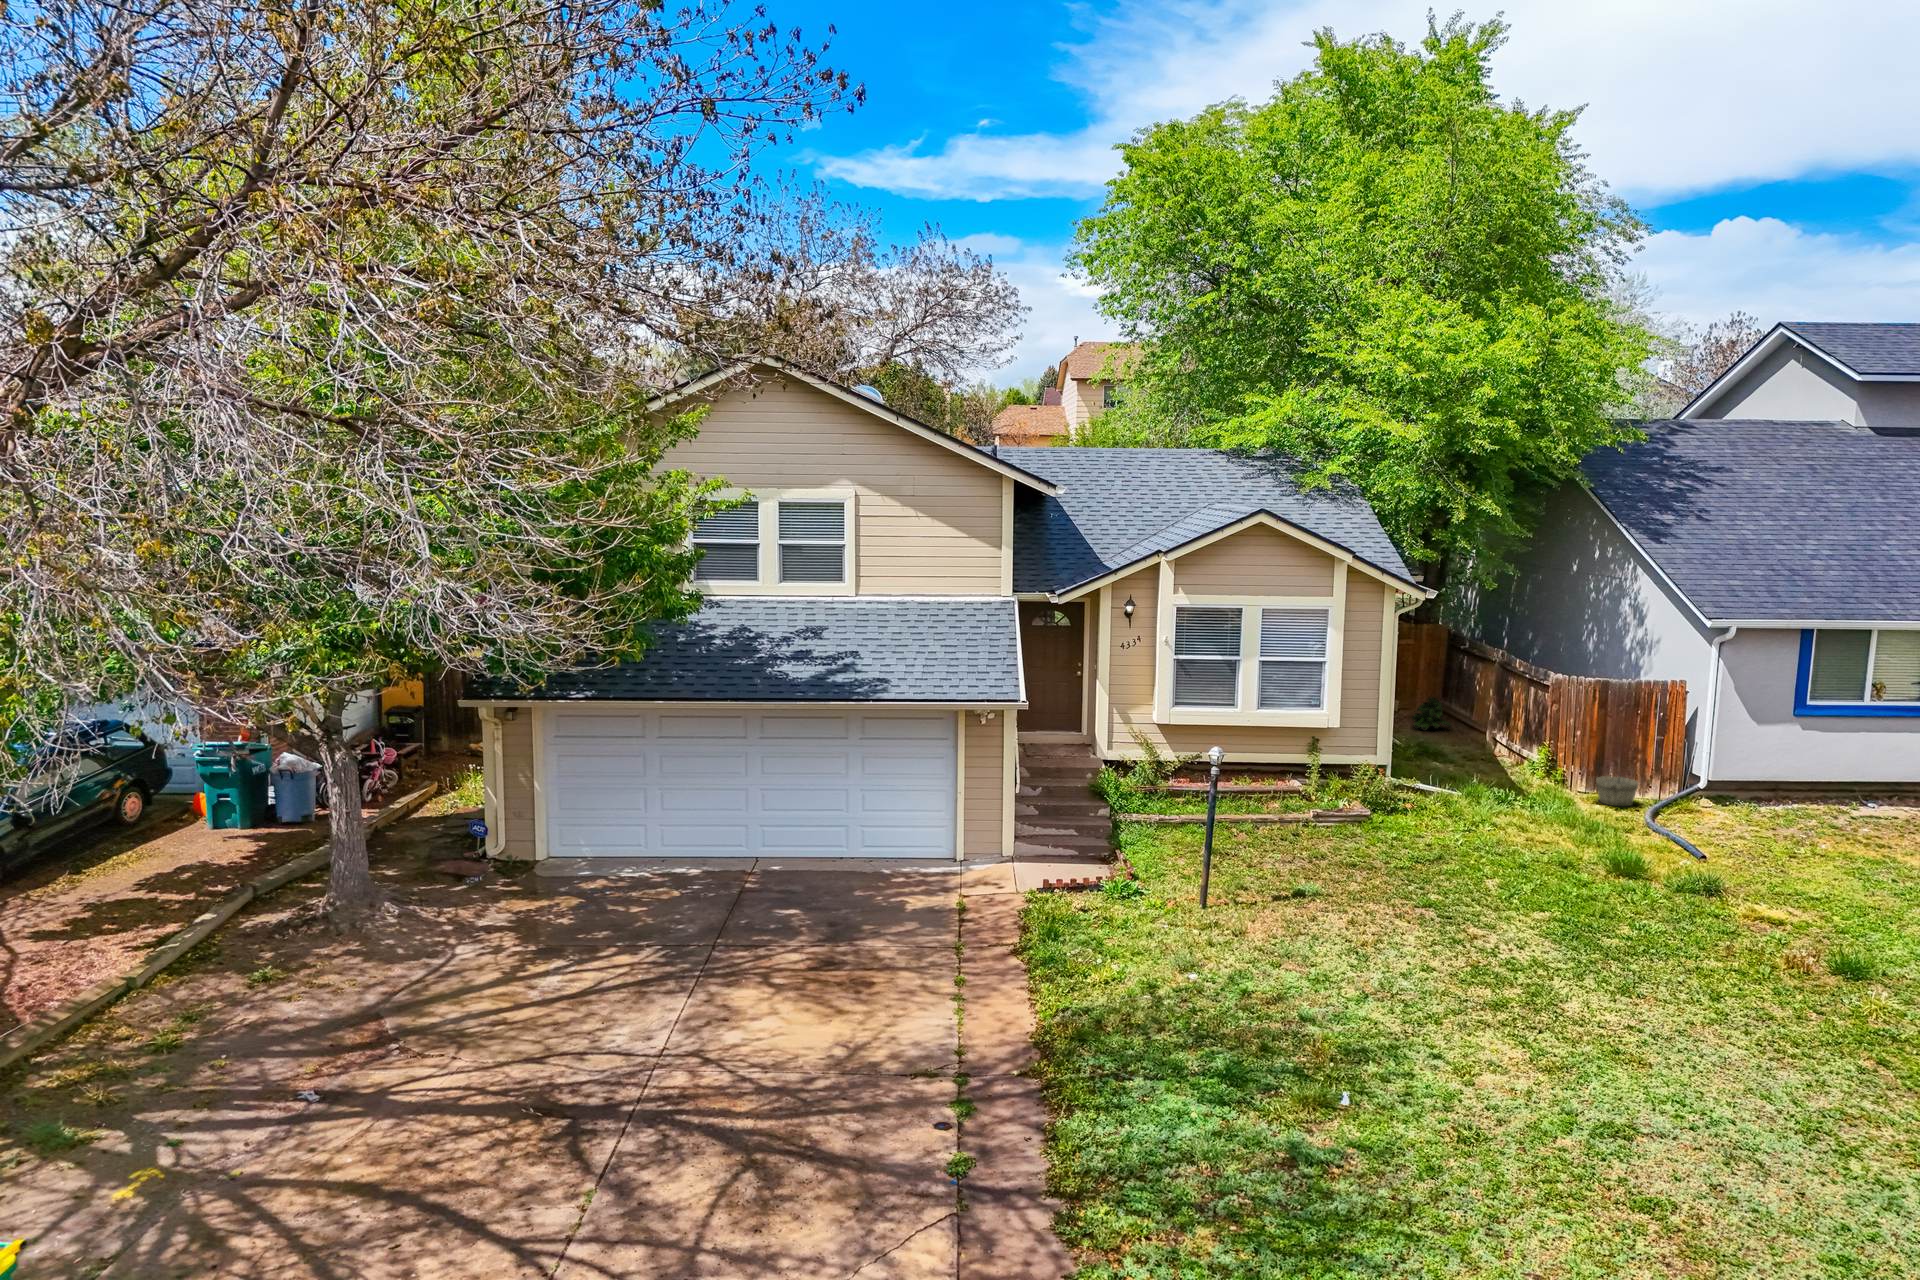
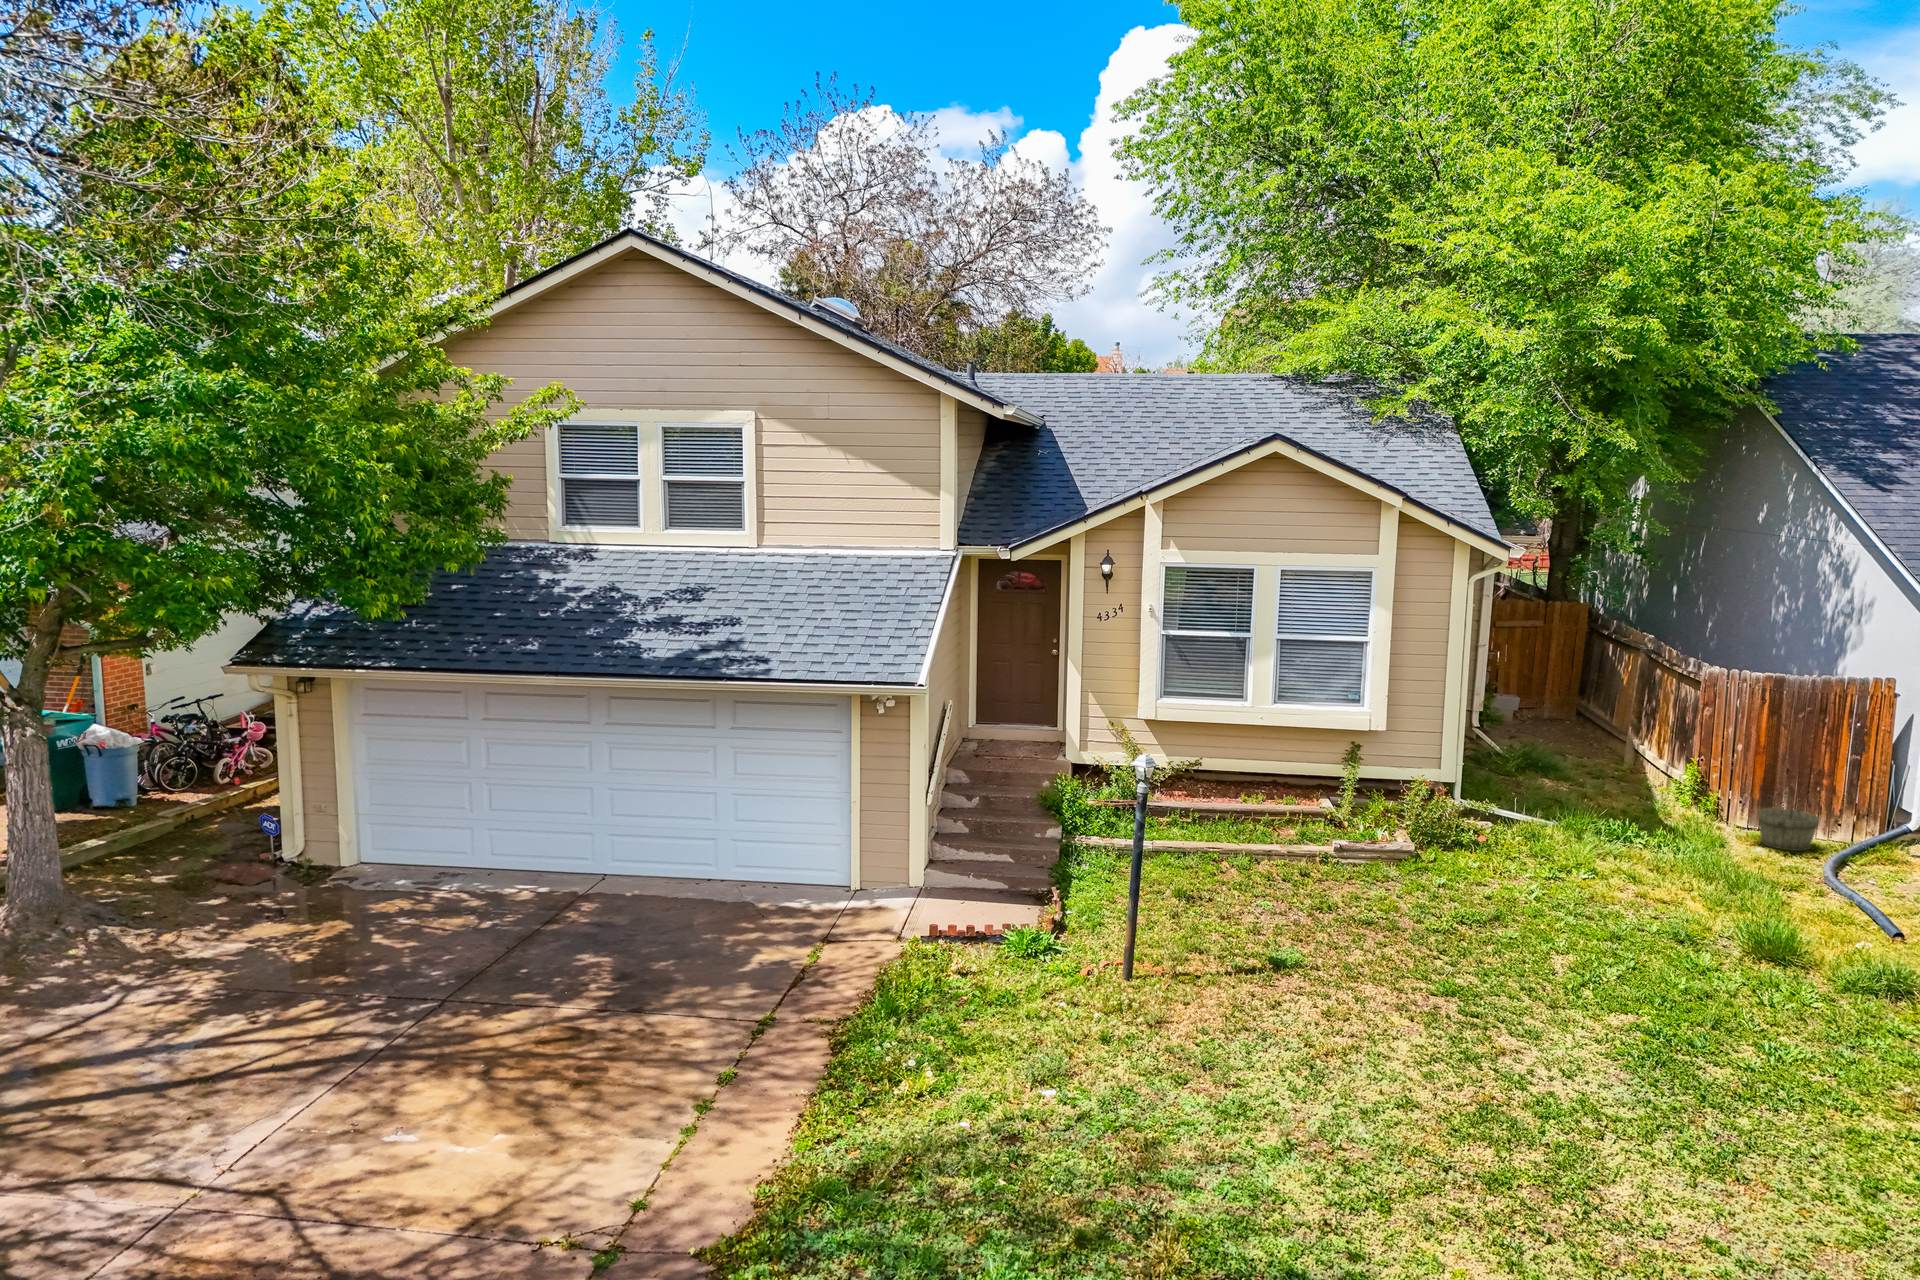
potted plant: present [1412,697,1451,731] -> none [1530,692,1587,735]

